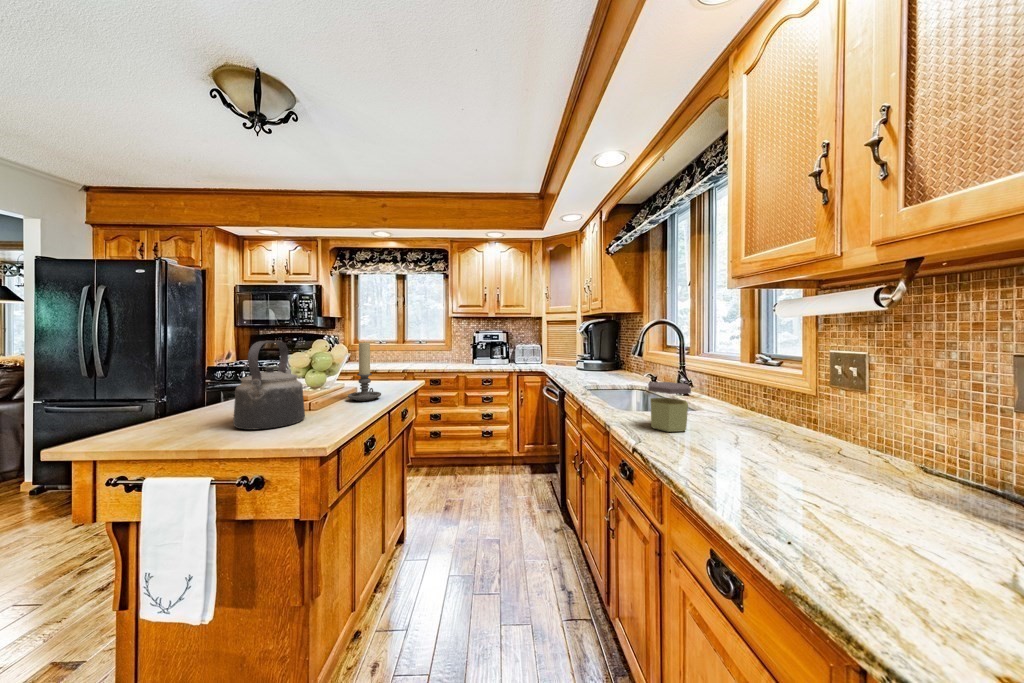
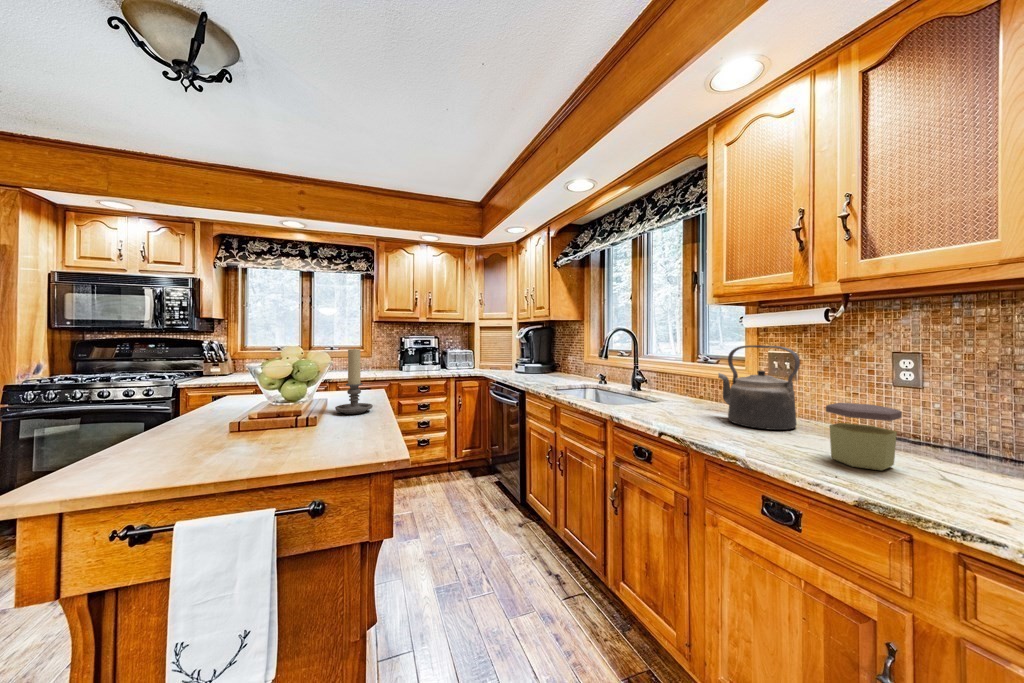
kettle: present [233,341,305,430] -> present [718,345,800,430]
jar: present [648,382,691,432] -> present [826,403,902,470]

